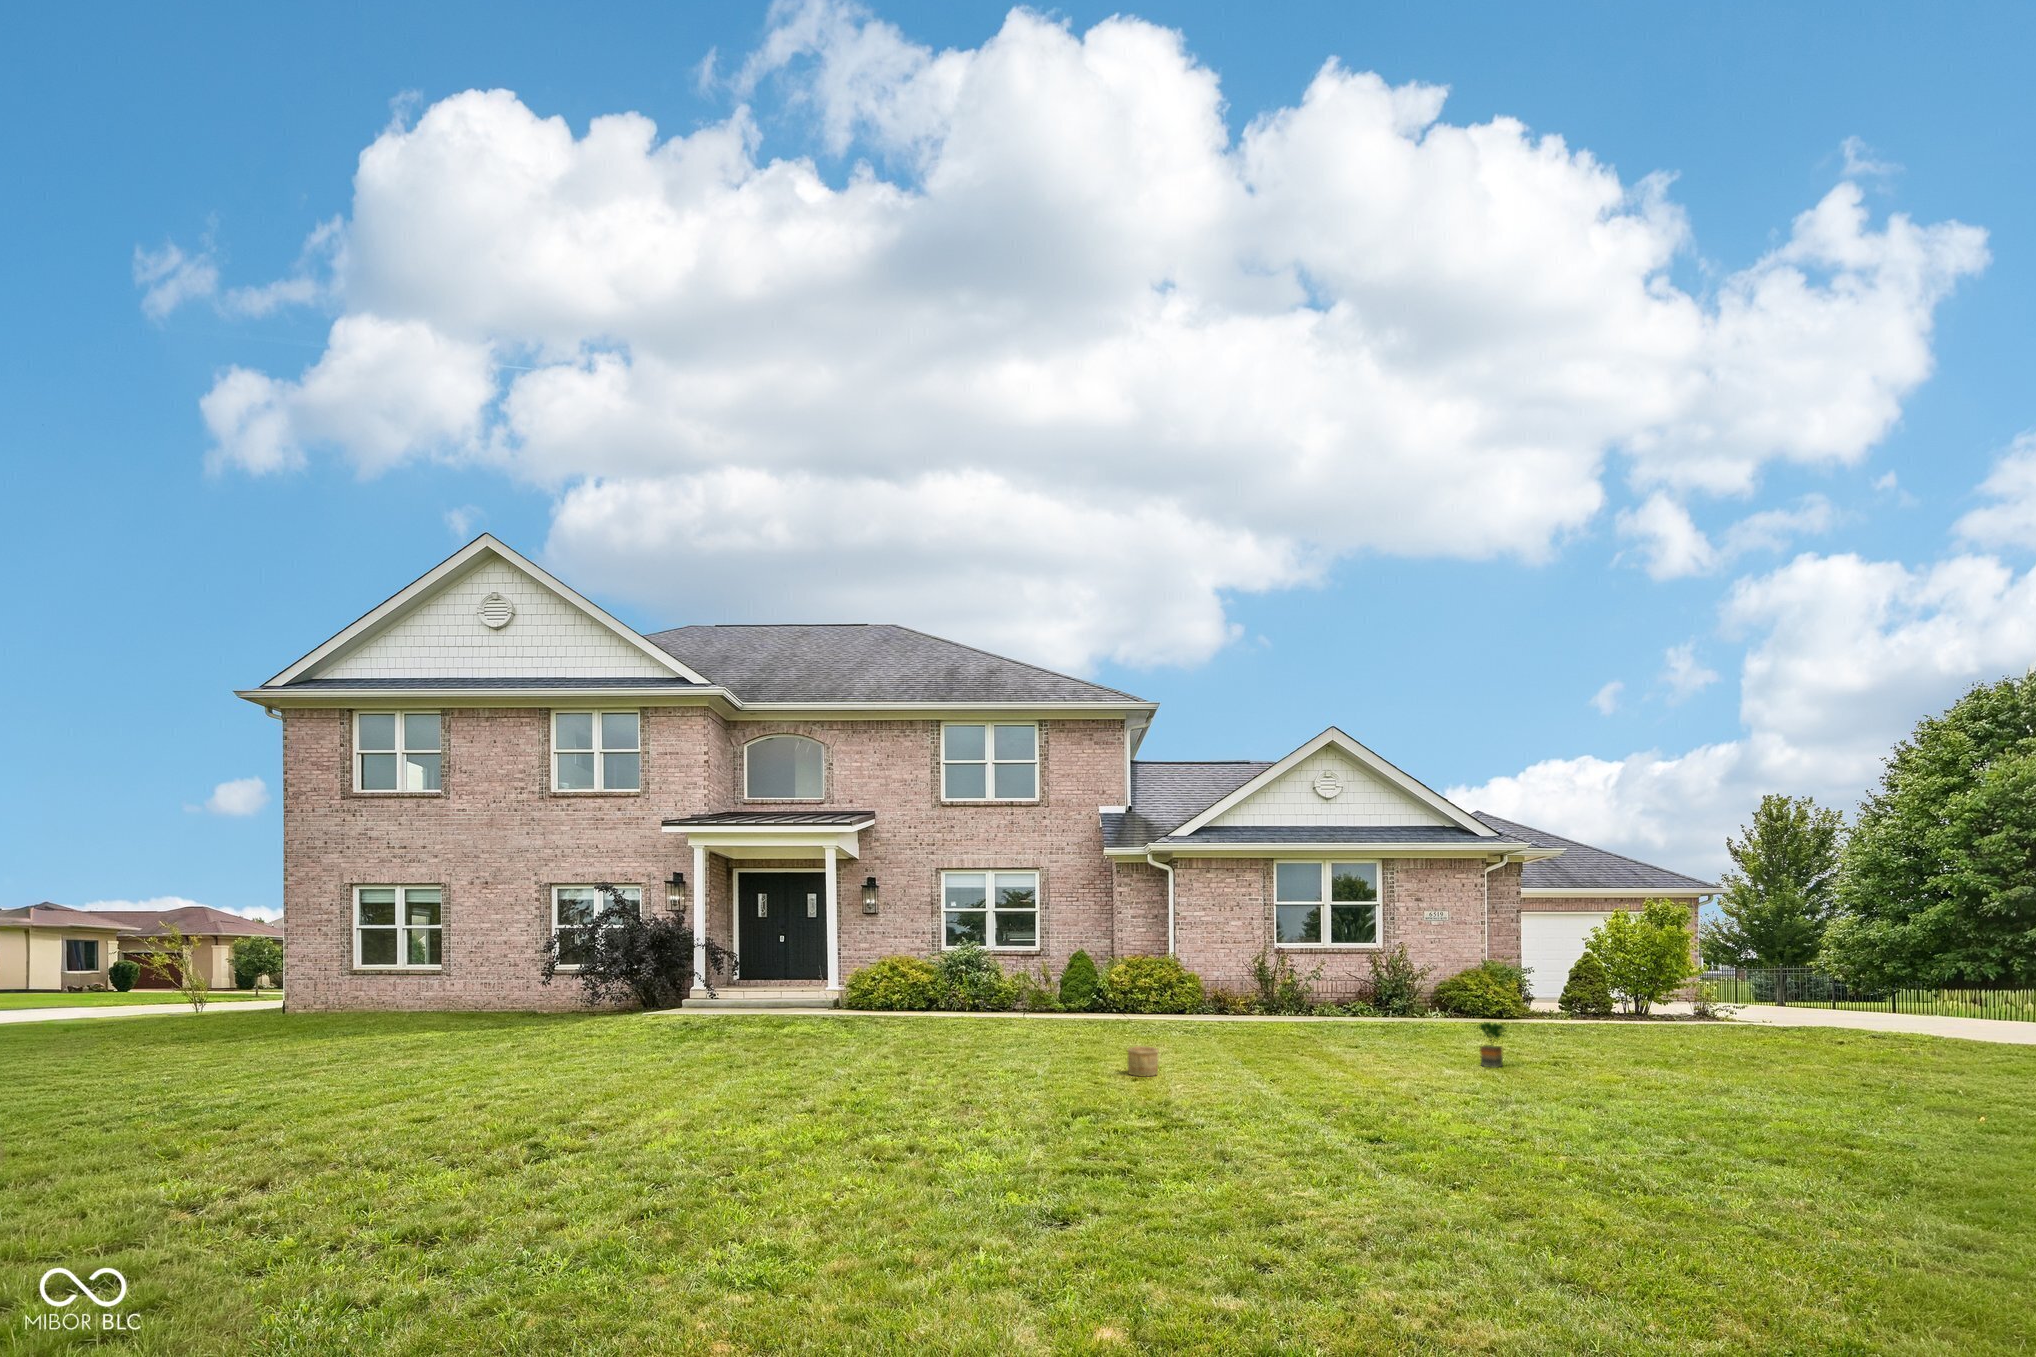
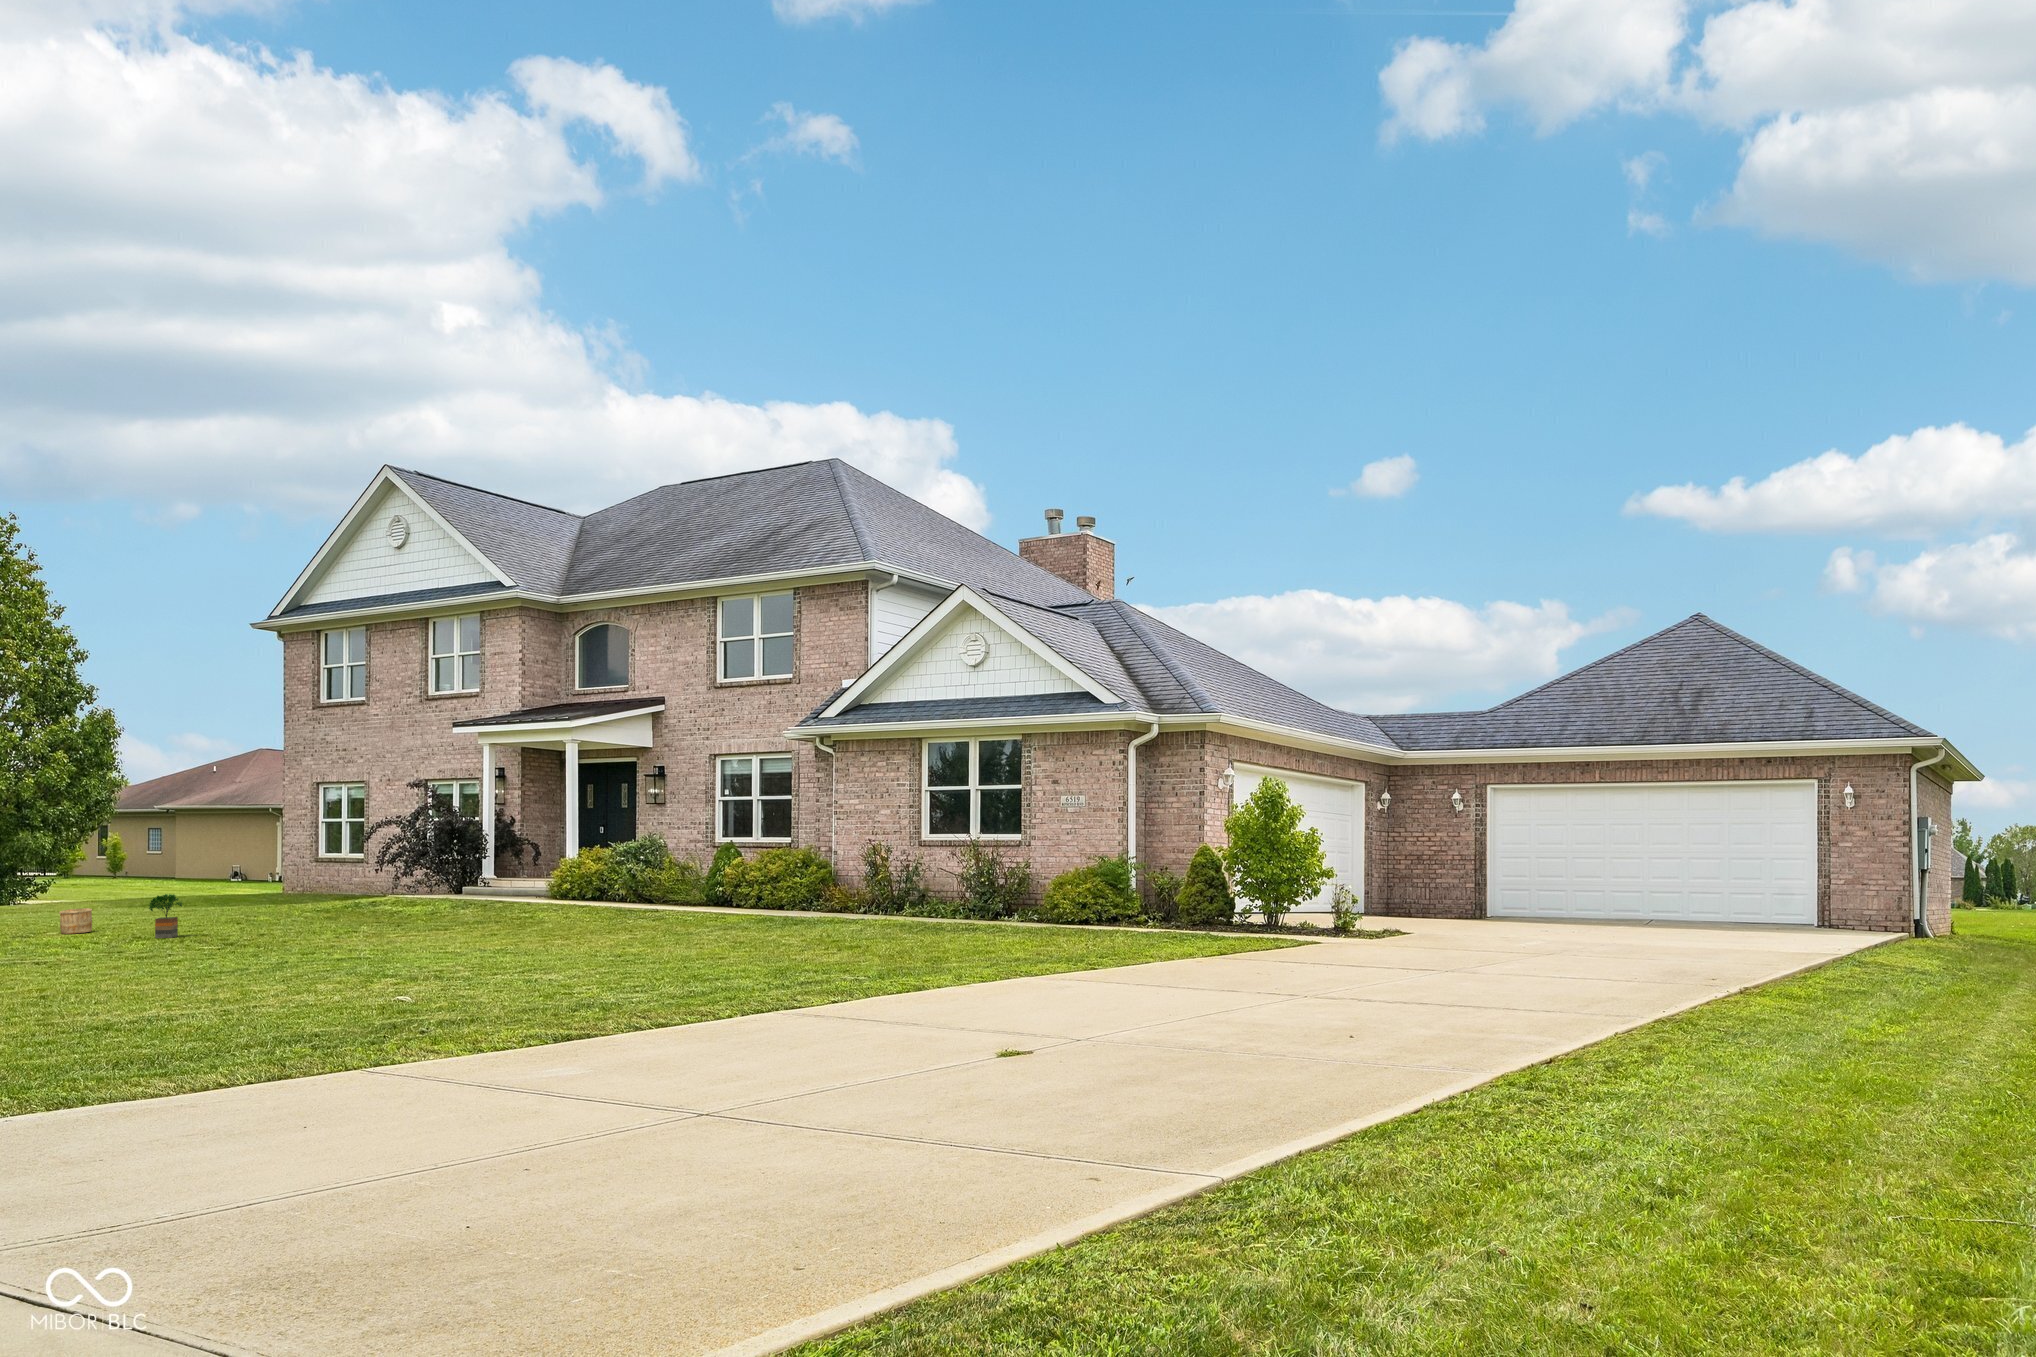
potted tree: present [1479,1022,1506,1068] -> present [148,894,182,938]

